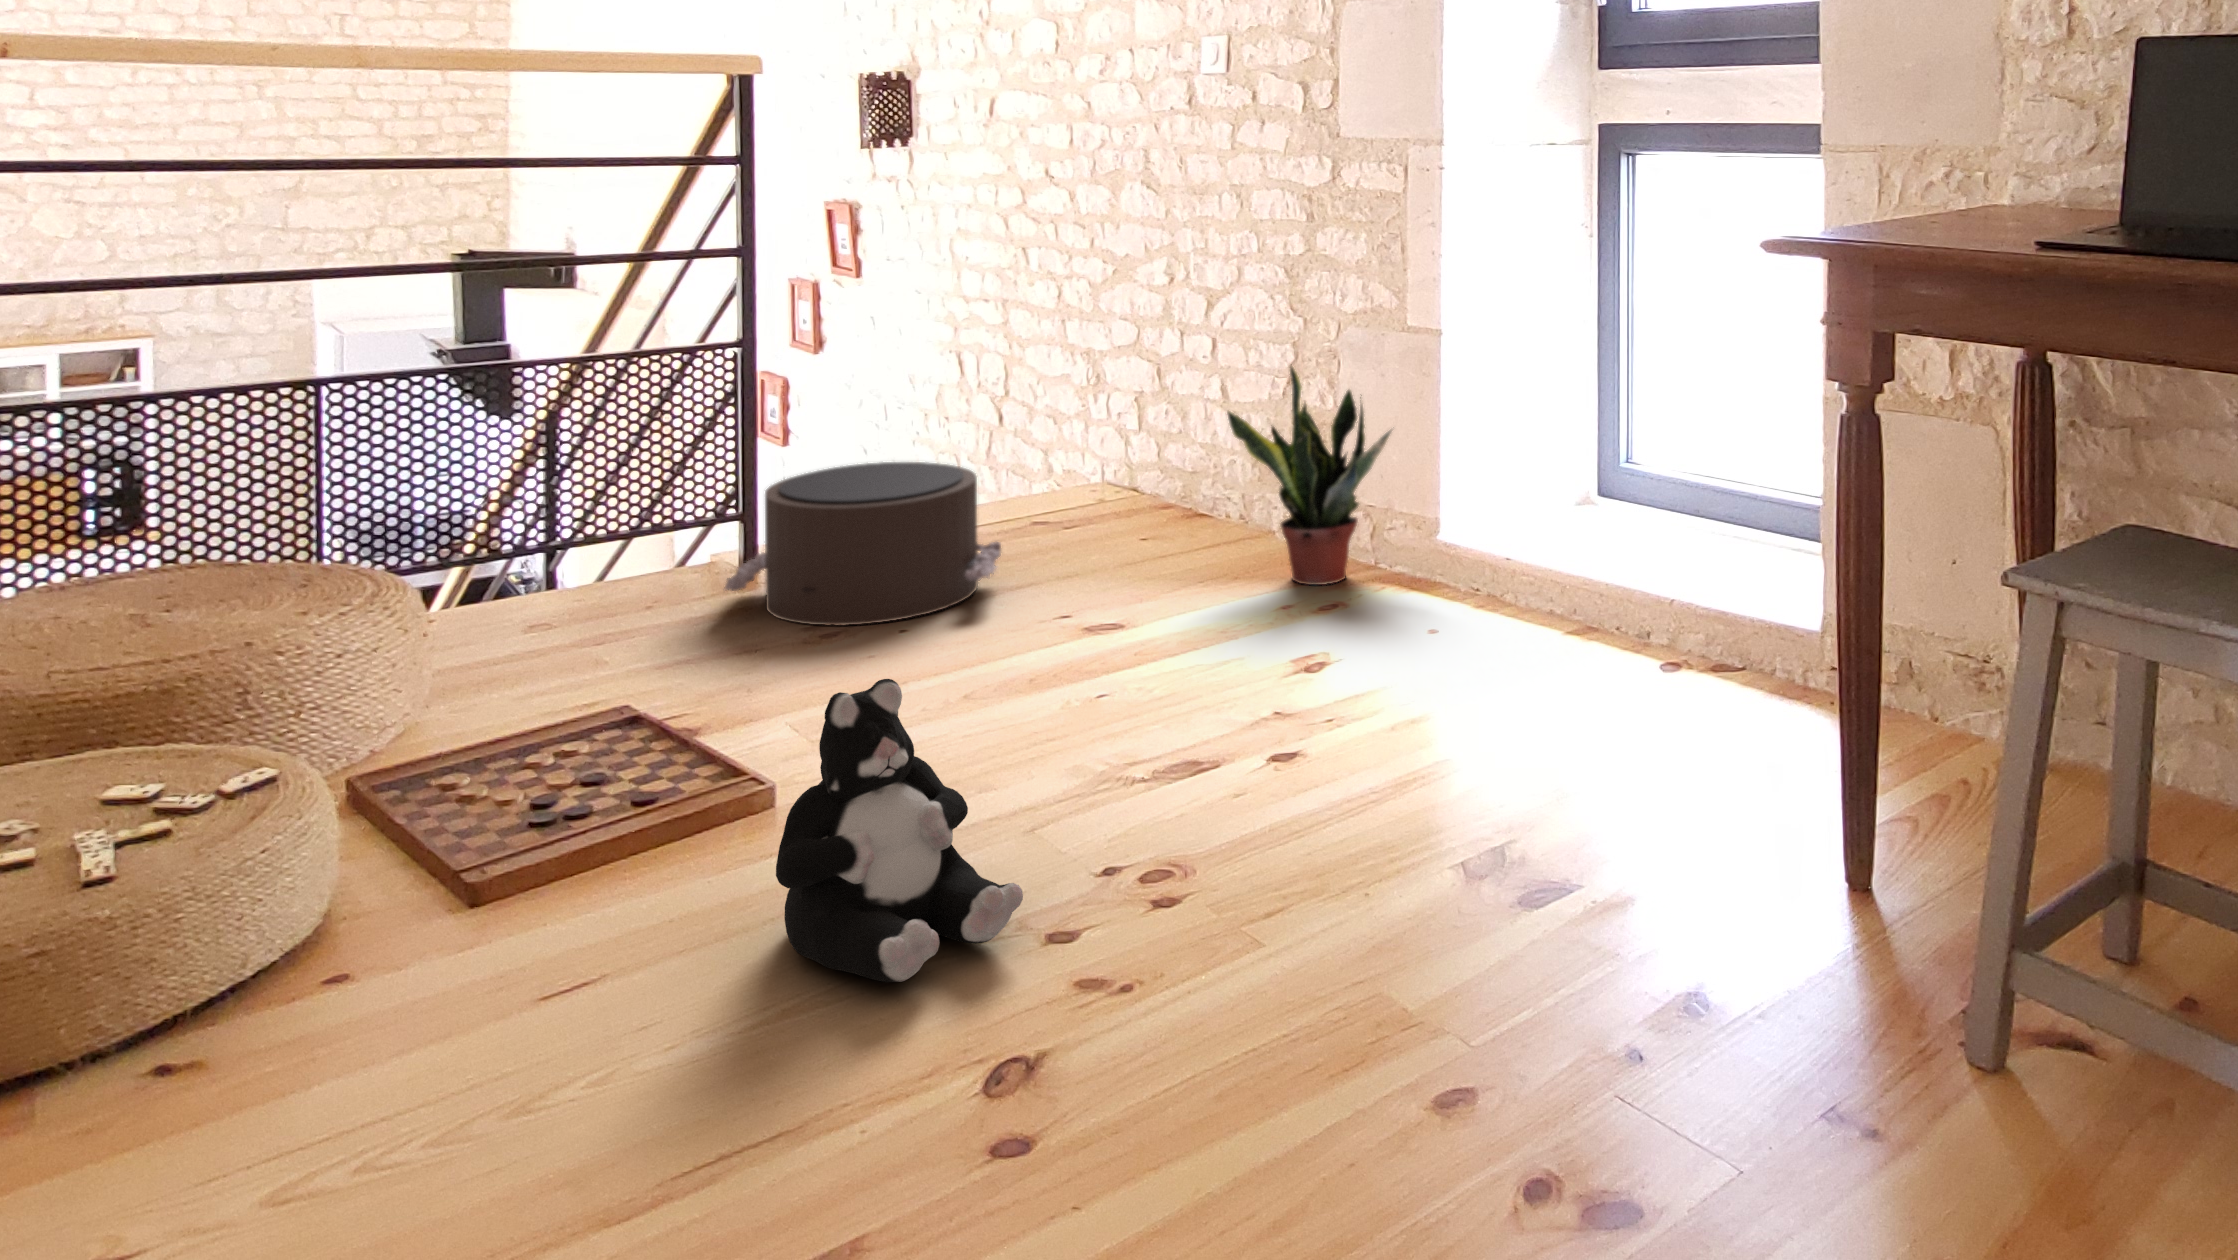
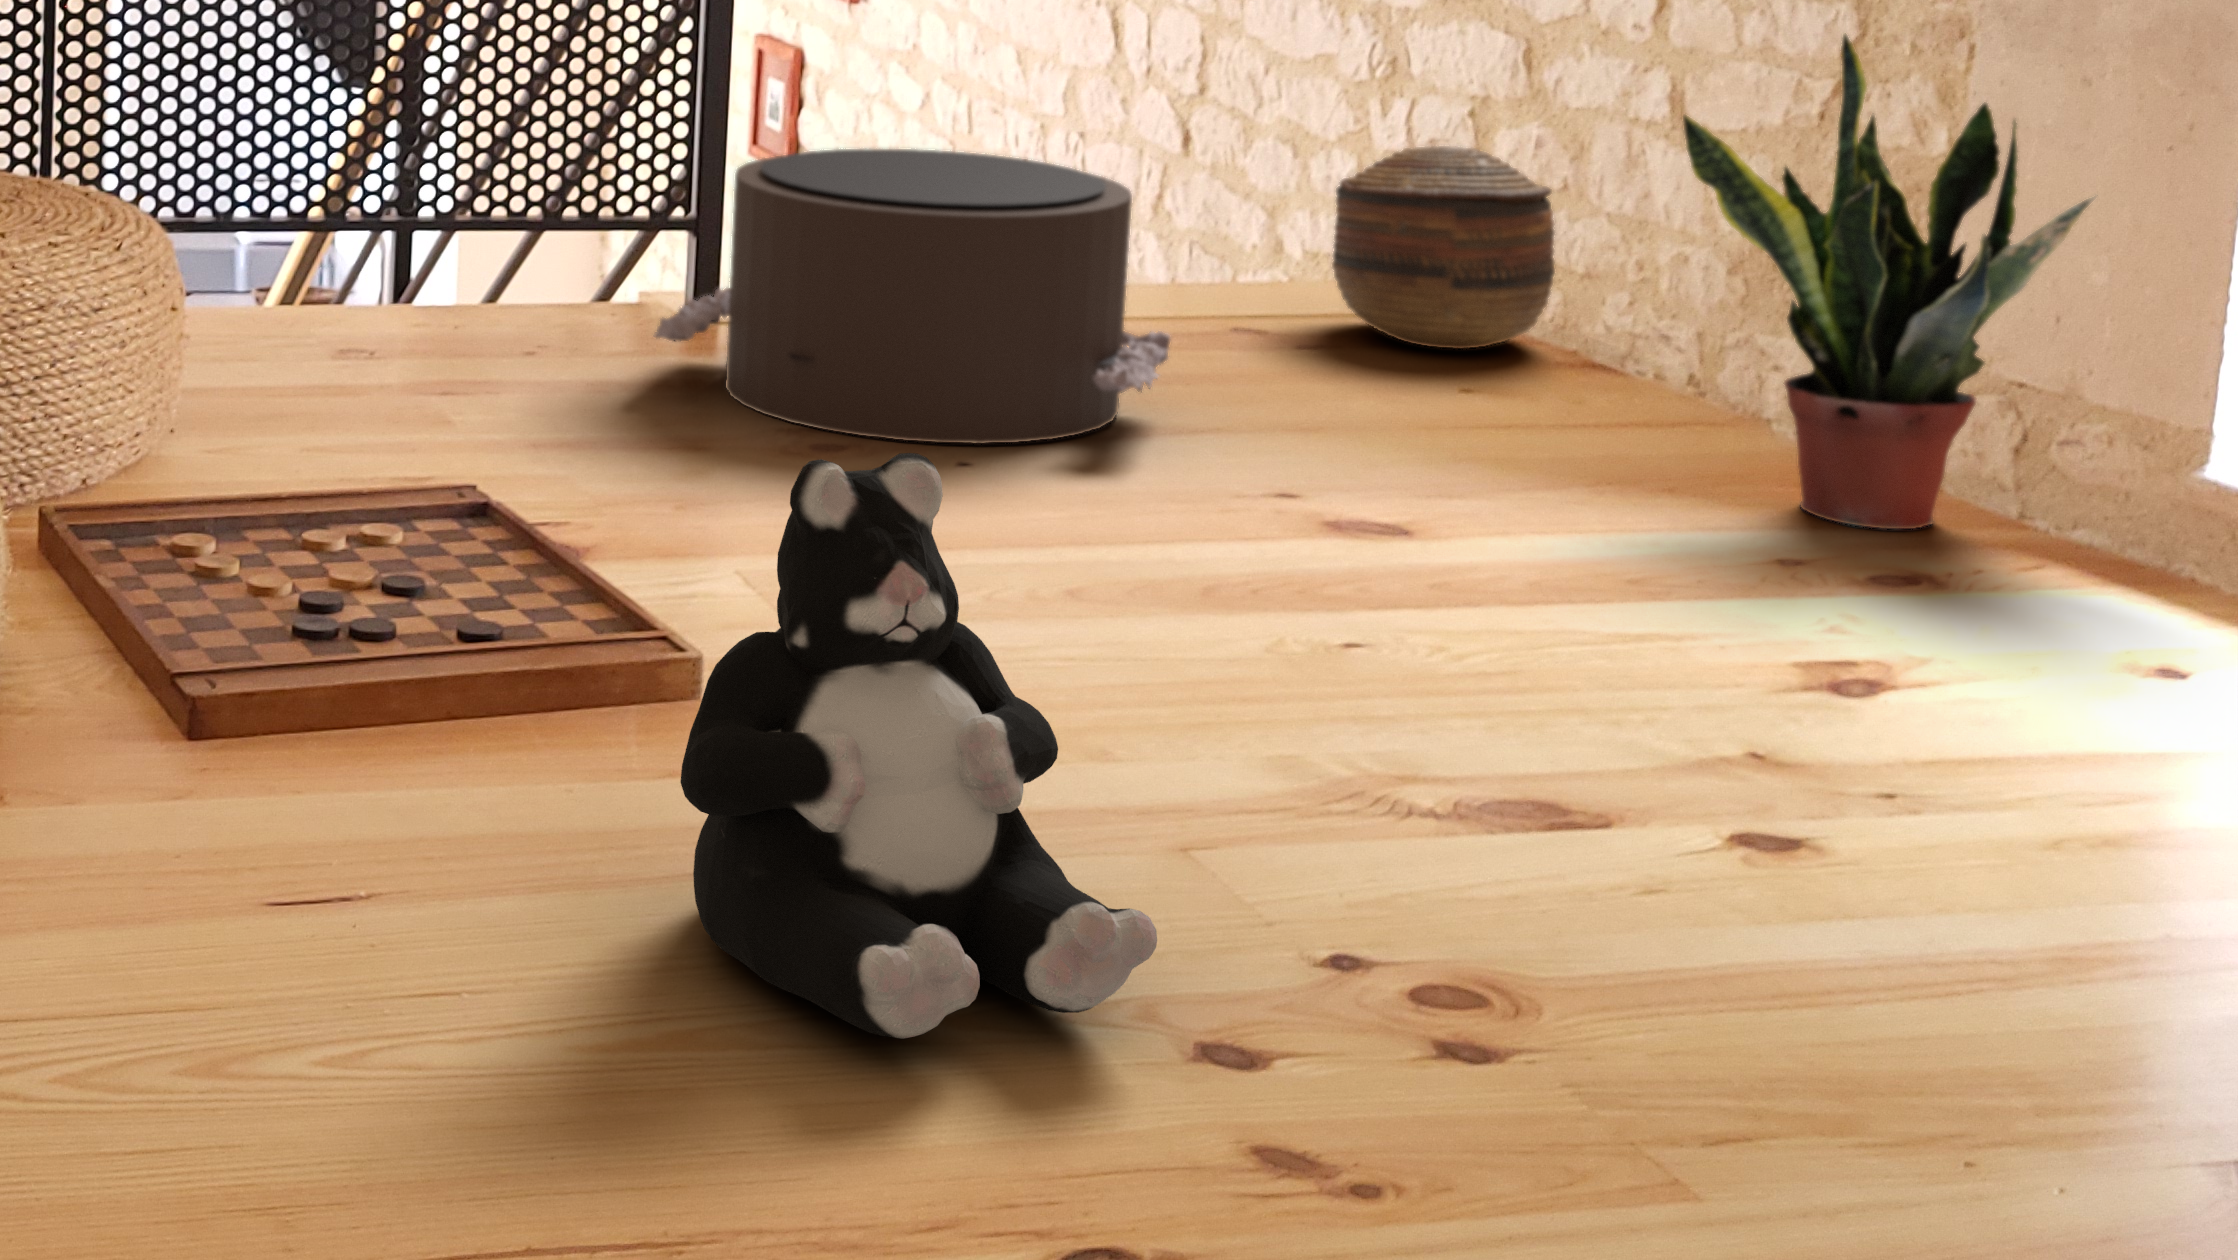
basket: none [1075,420,1179,519] -> present [1332,146,1555,349]

